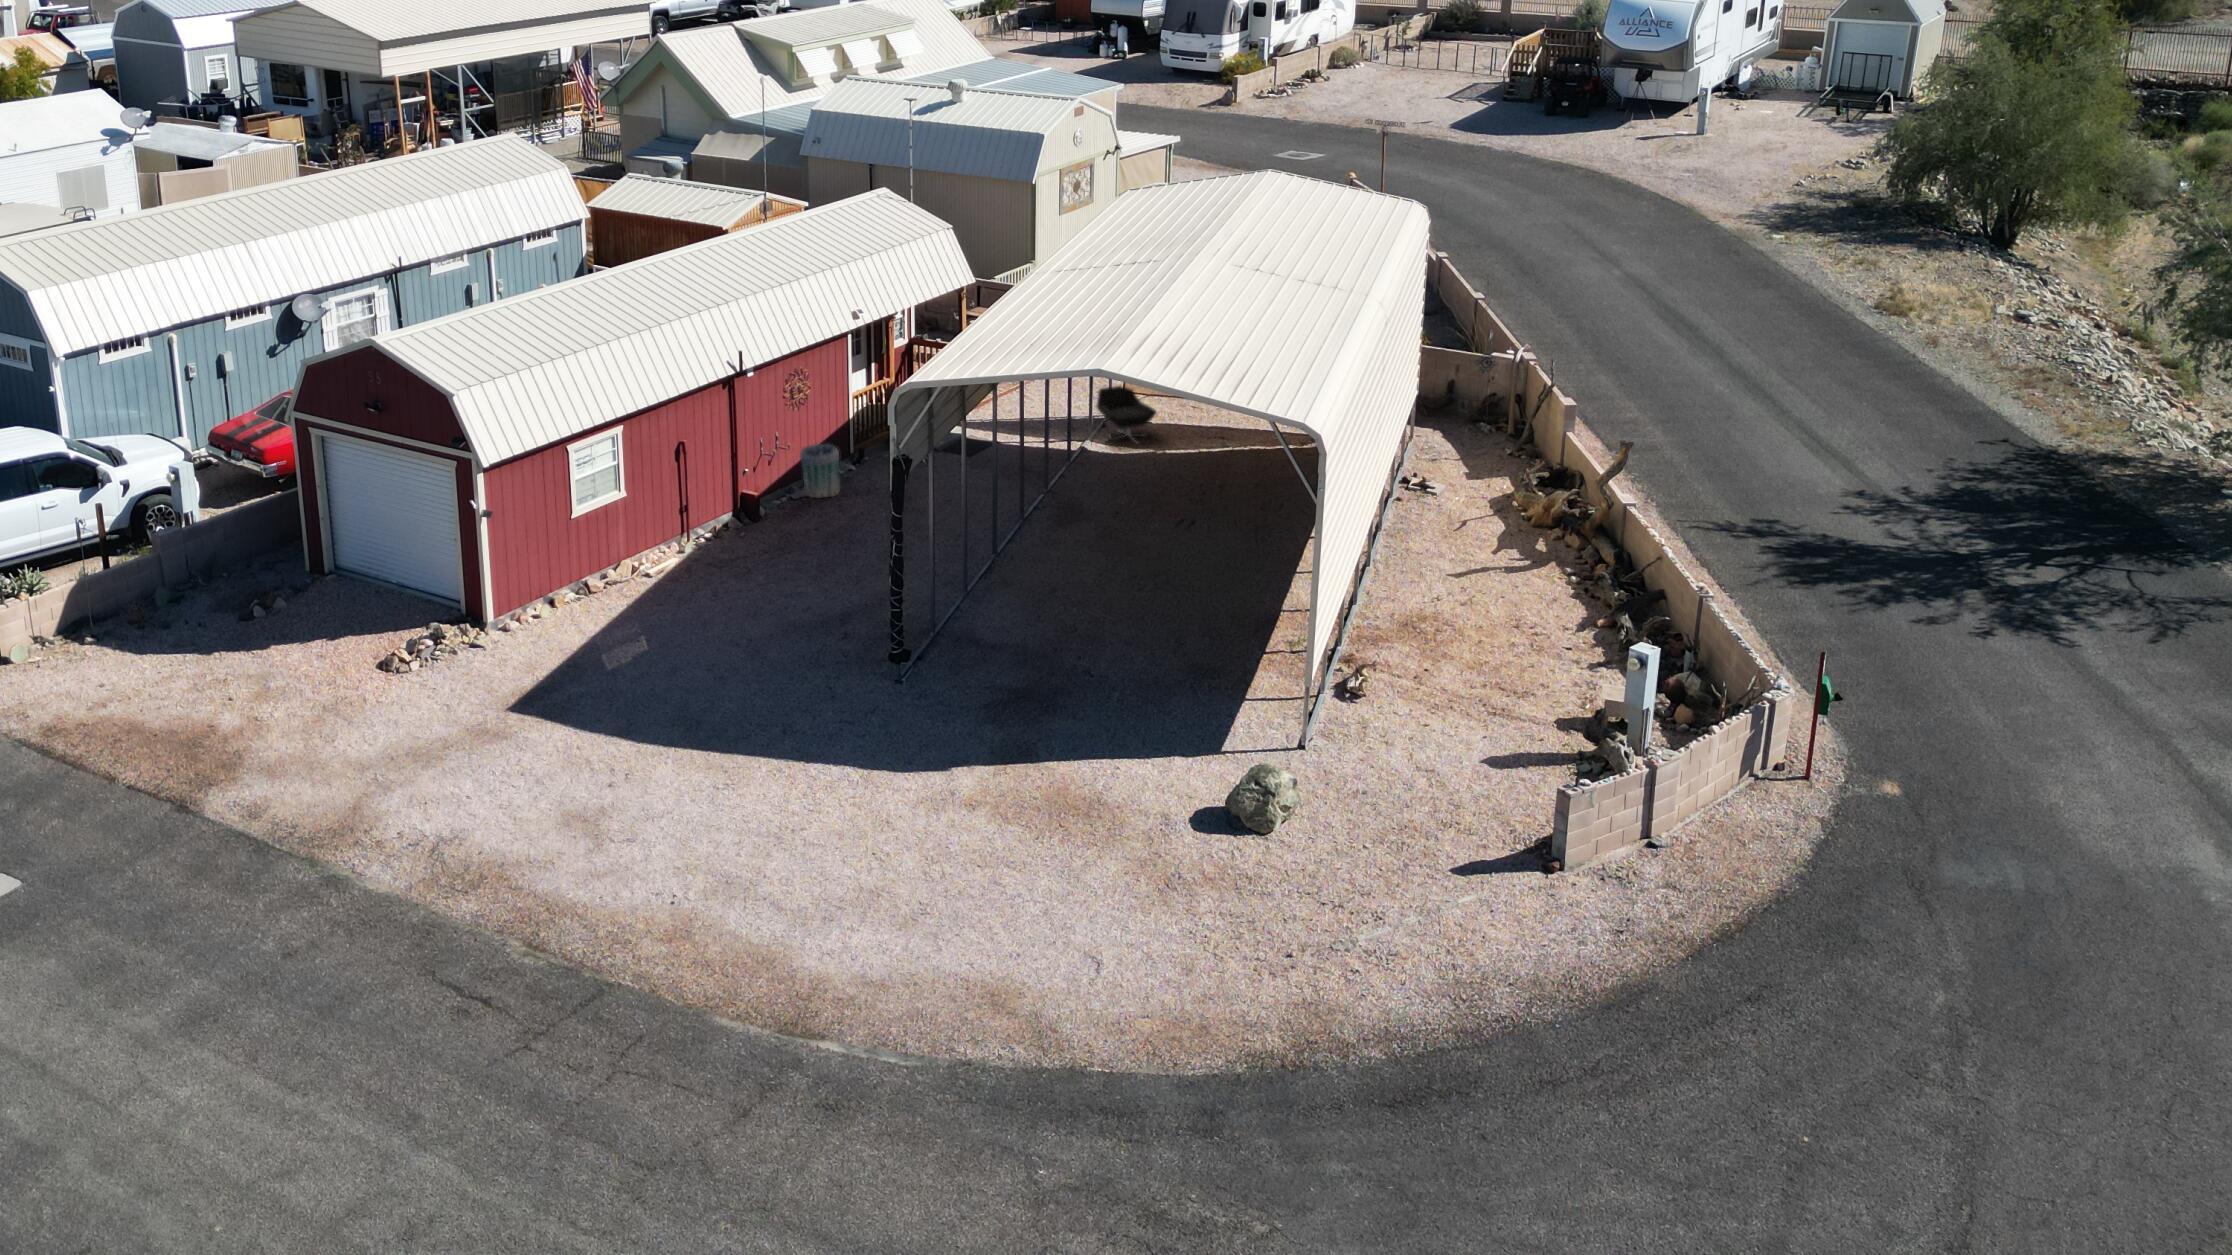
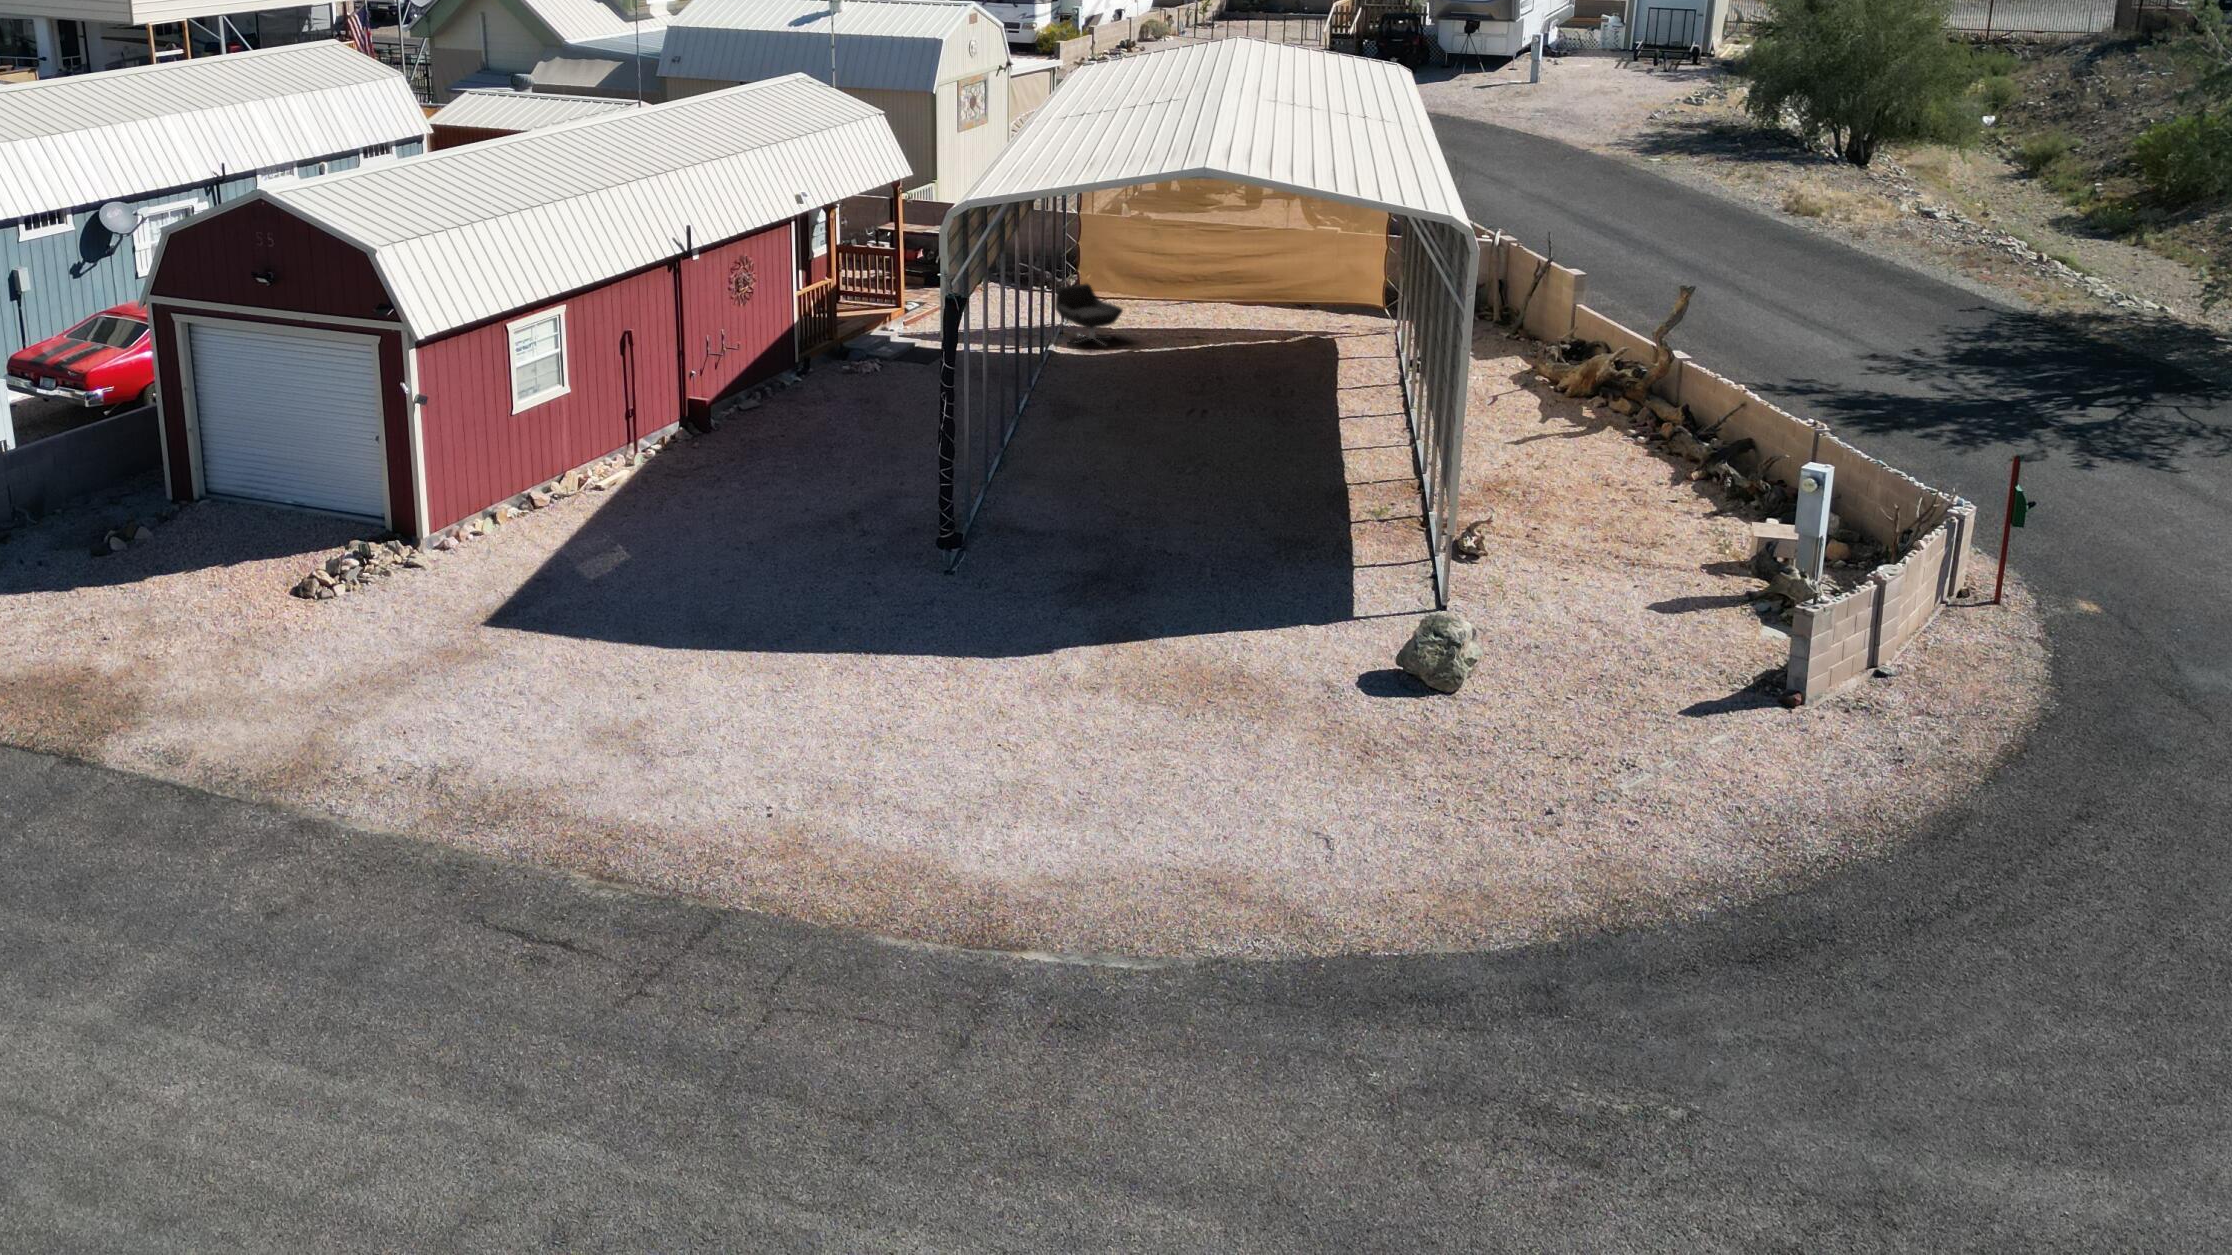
trash can: present [800,444,840,498] -> none [747,345,793,407]

